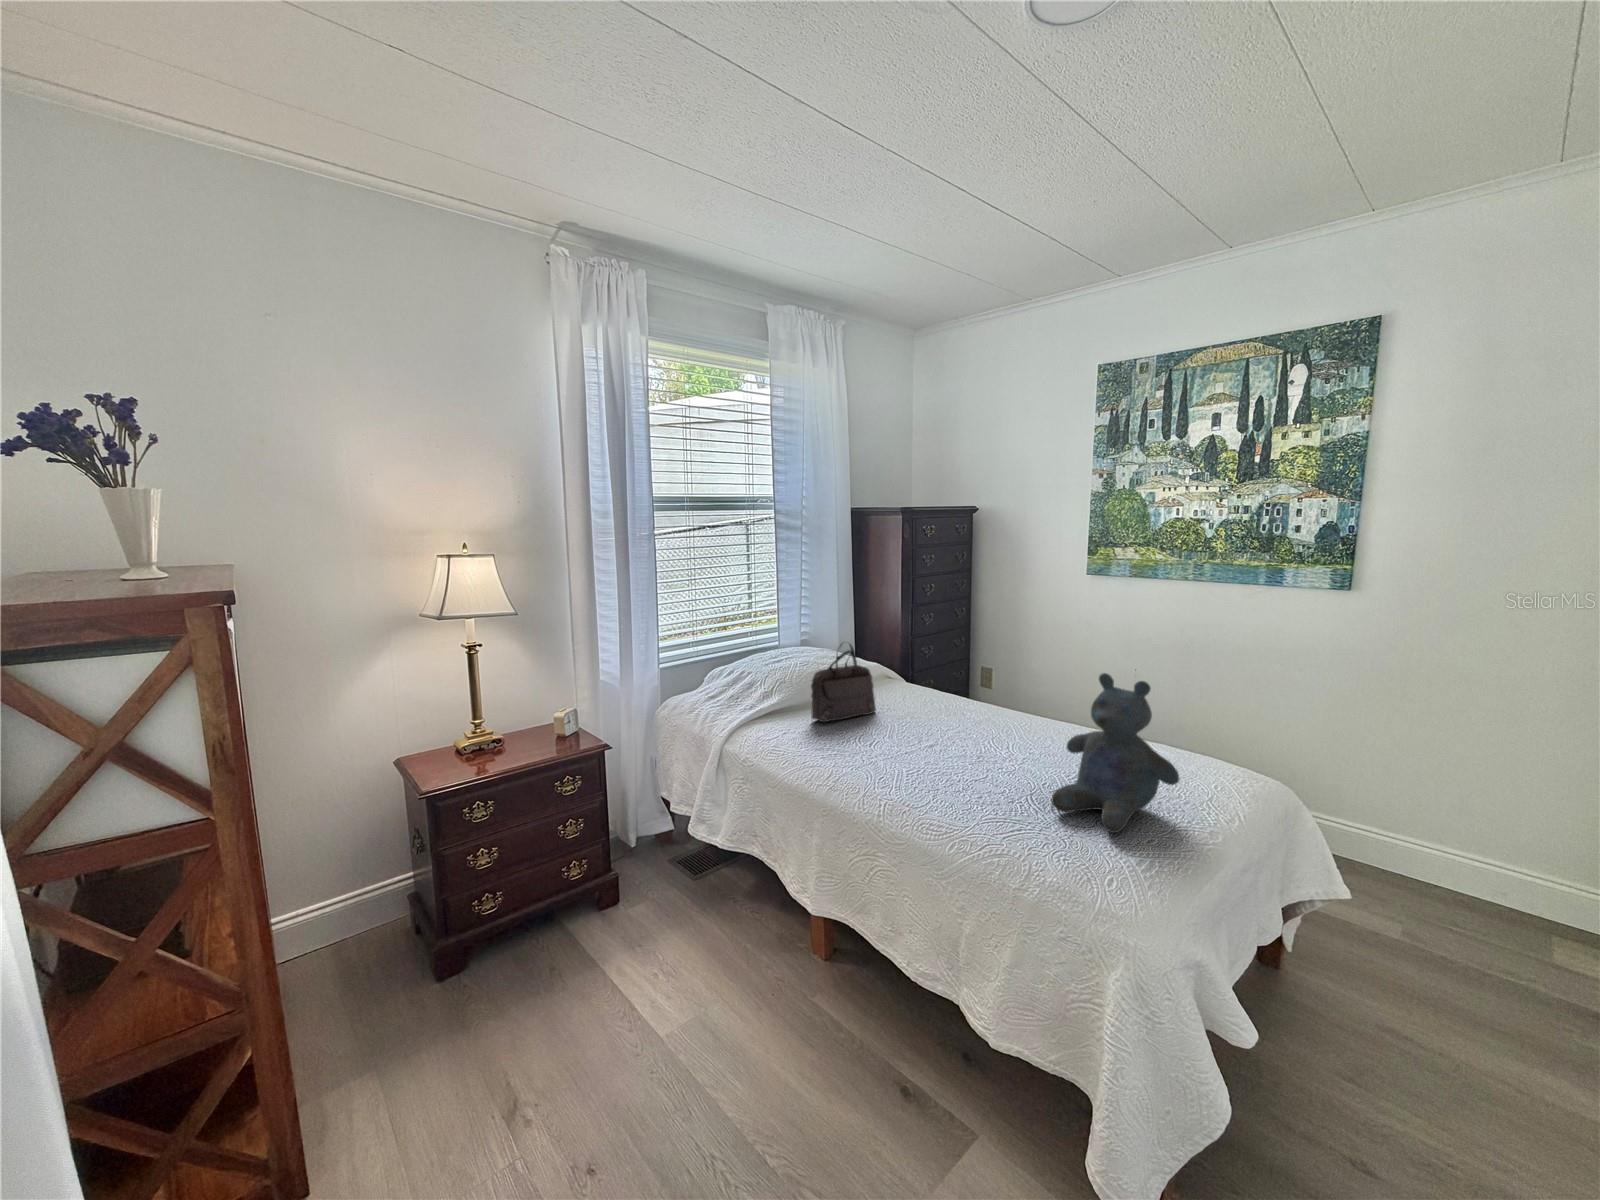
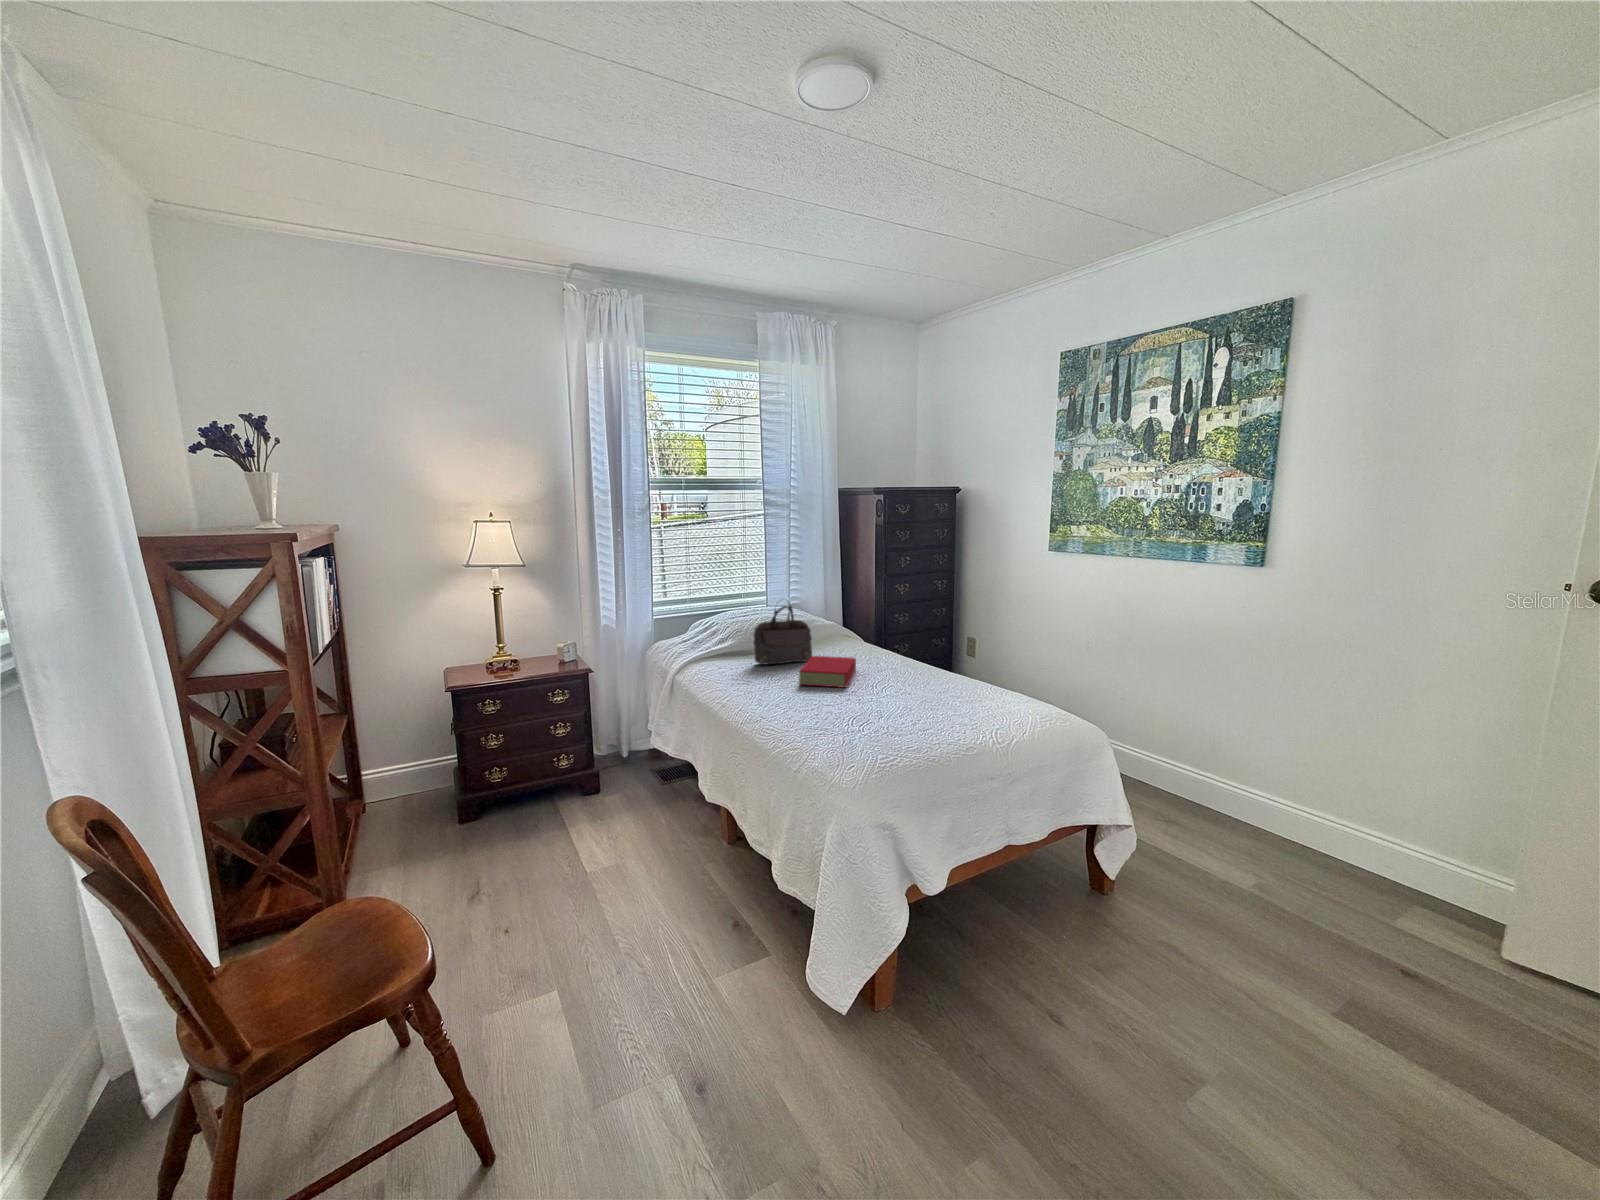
stuffed bear: present [1052,673,1179,833] -> none [872,620,961,743]
book: none [888,709,955,750] -> present [799,656,856,688]

